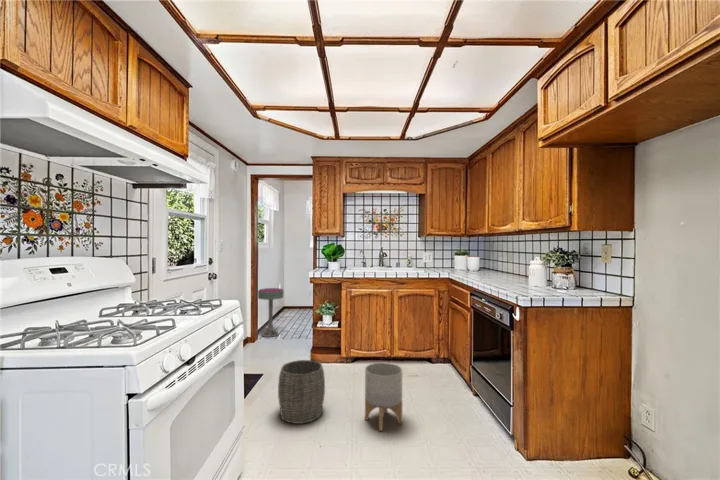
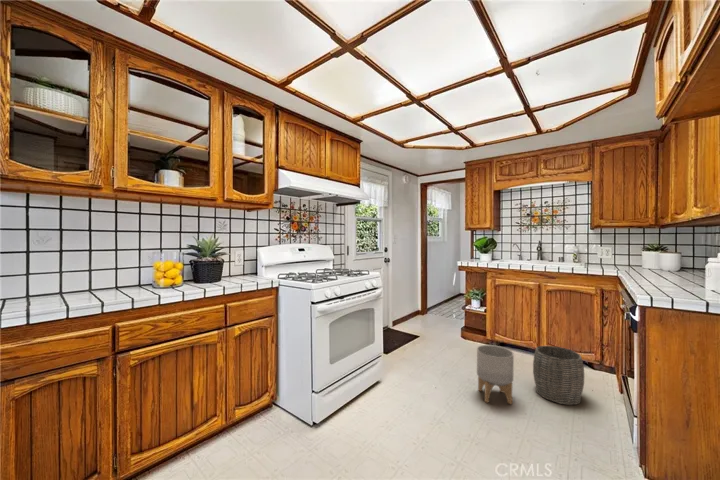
bar stool: present [258,288,283,337] -> none [430,274,451,314]
woven basket: present [278,360,325,424] -> present [533,346,584,405]

